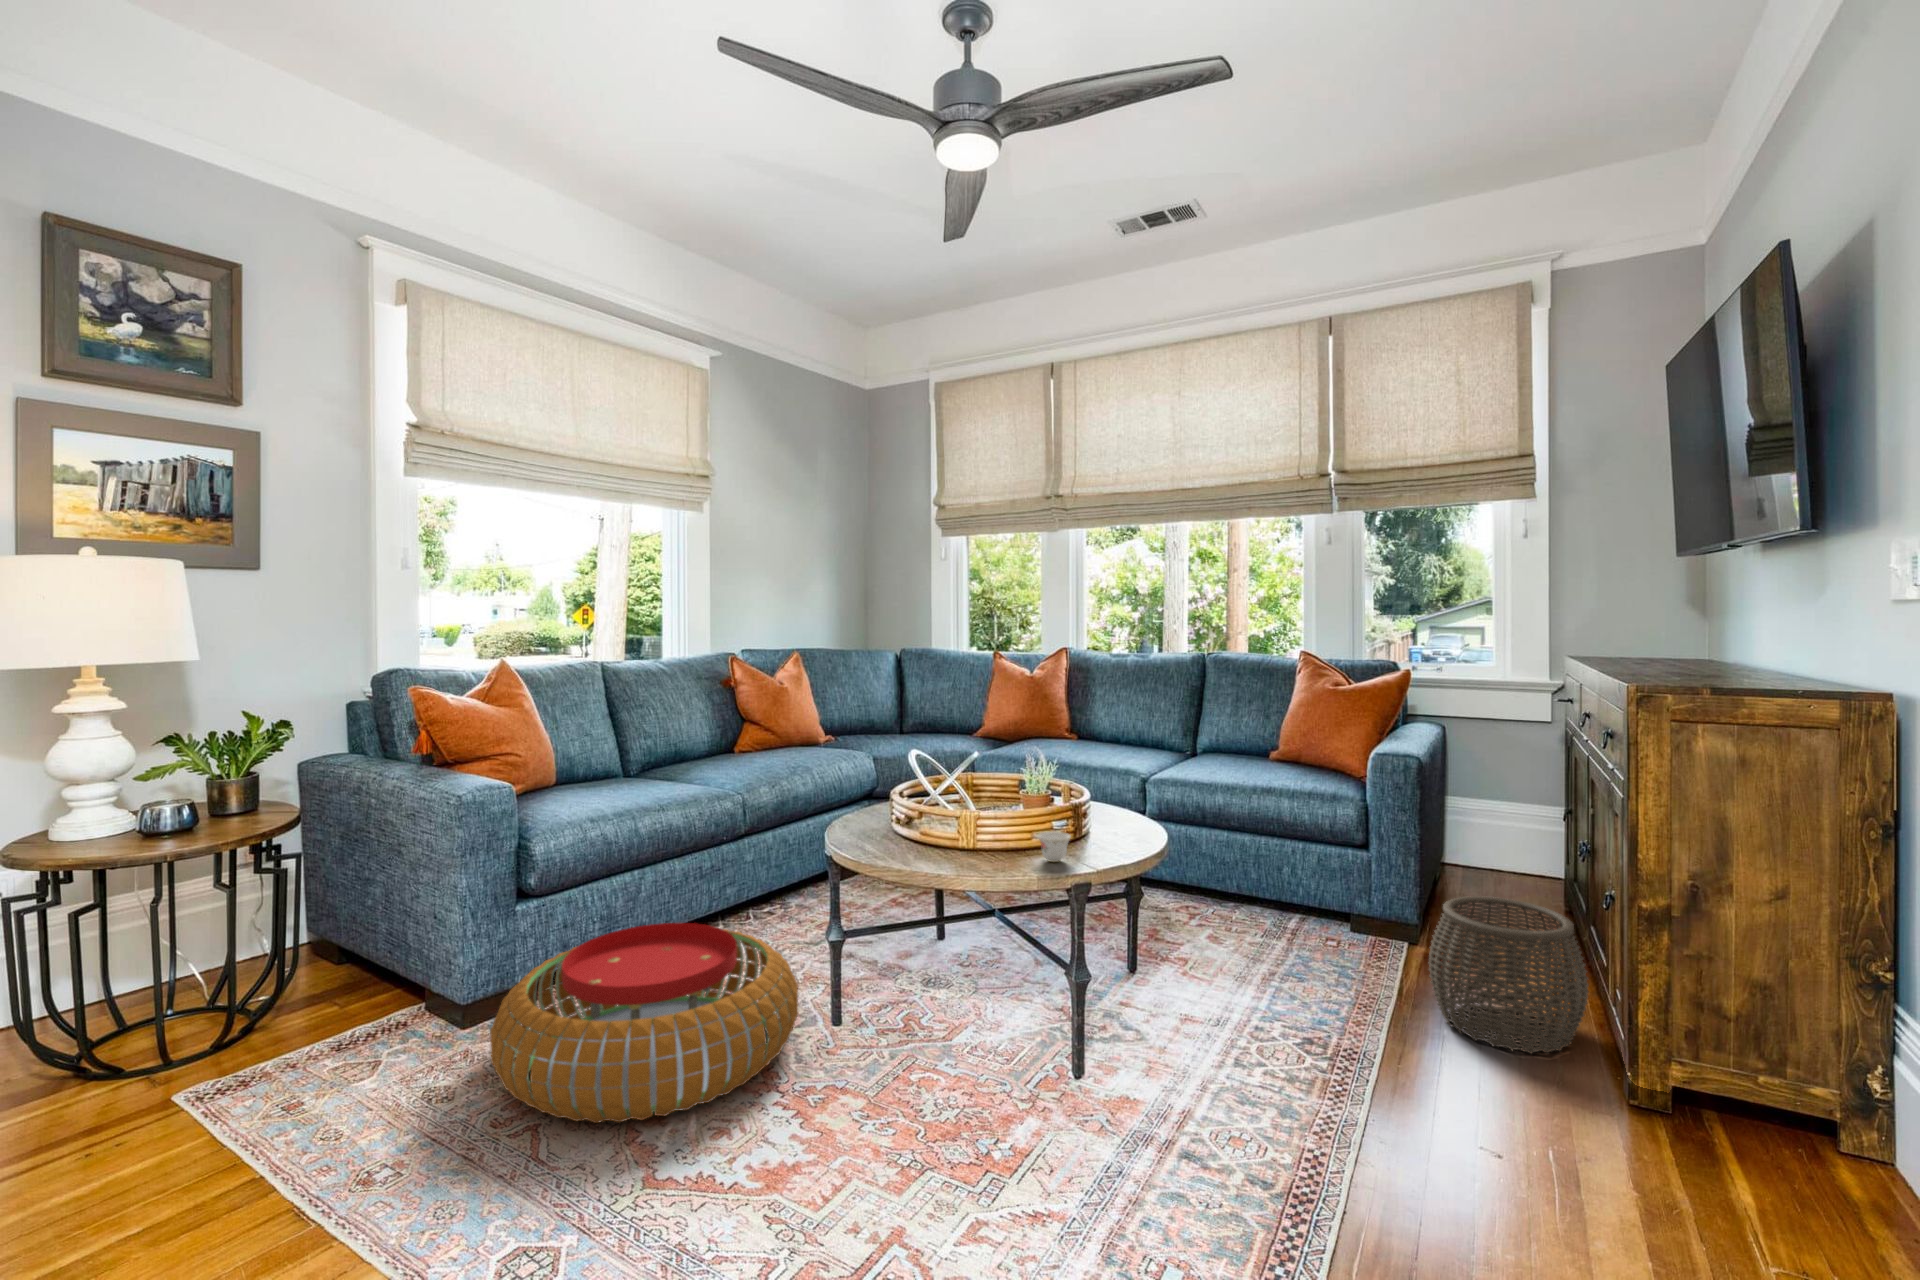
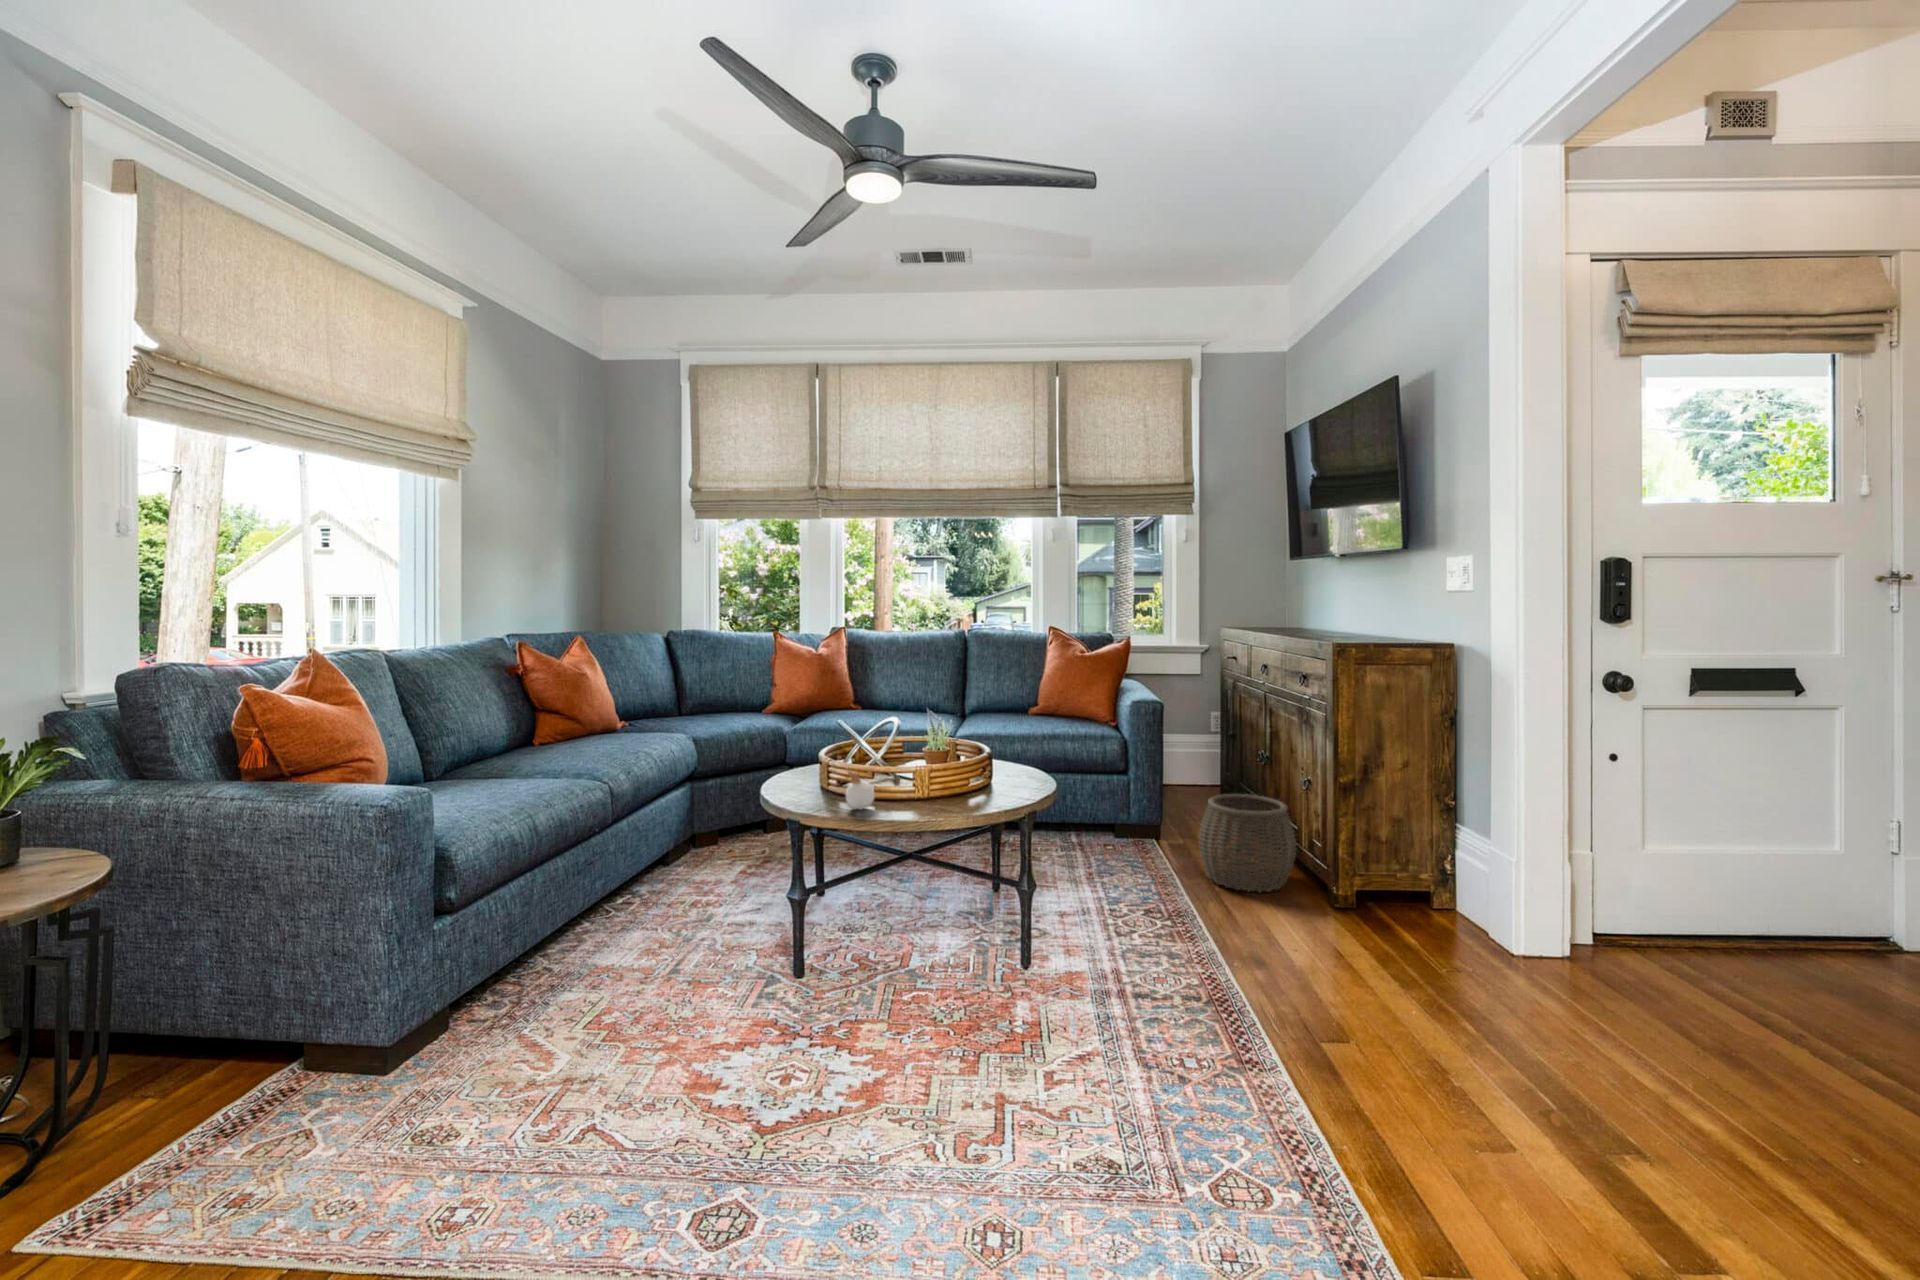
candle: none [879,797,914,853] -> present [846,767,874,810]
teacup: present [1038,832,1071,862] -> none [978,777,1007,801]
pouf: present [490,923,798,1123] -> none [486,905,795,1108]

